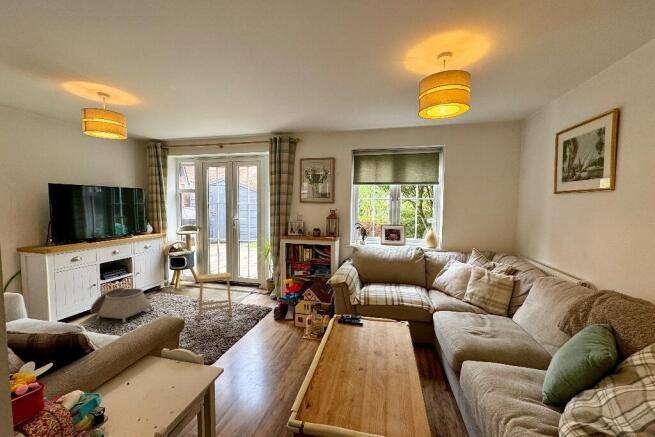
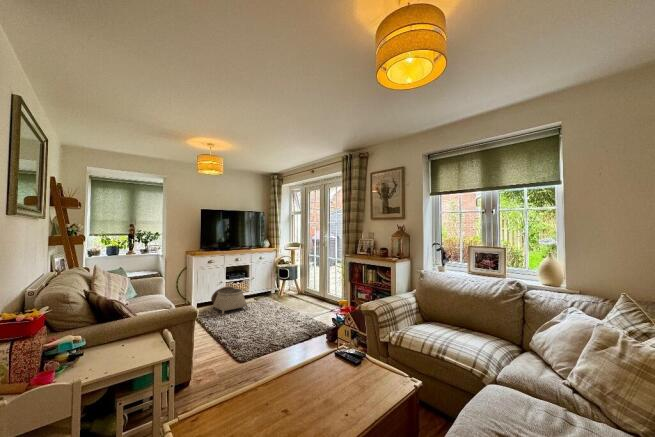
footstool: present [197,273,232,320] -> none [266,284,300,327]

